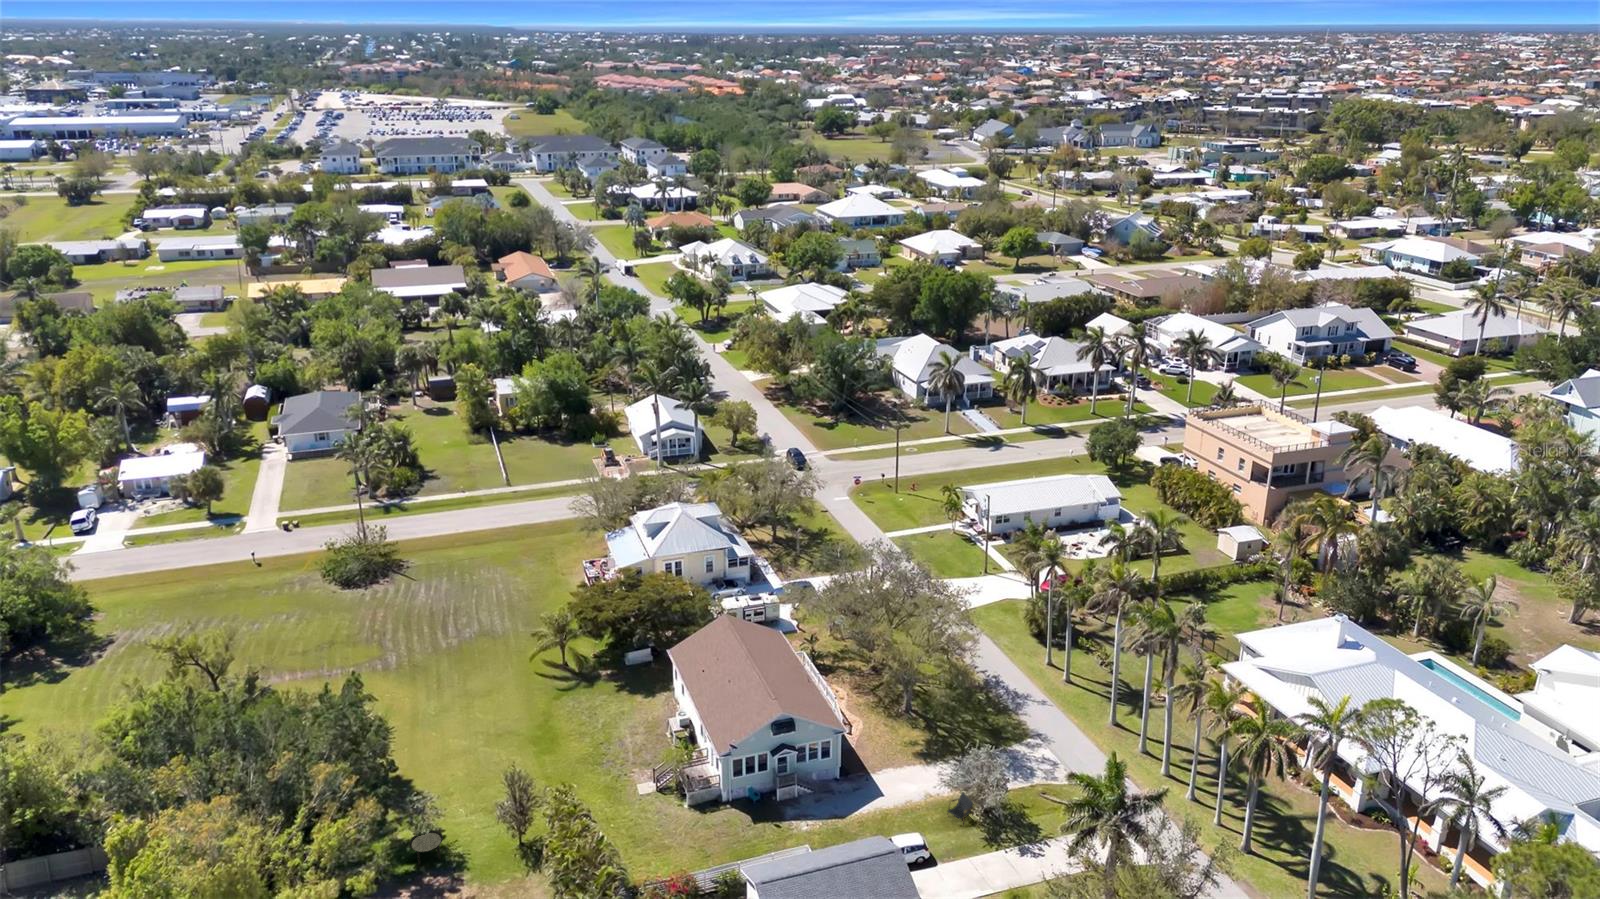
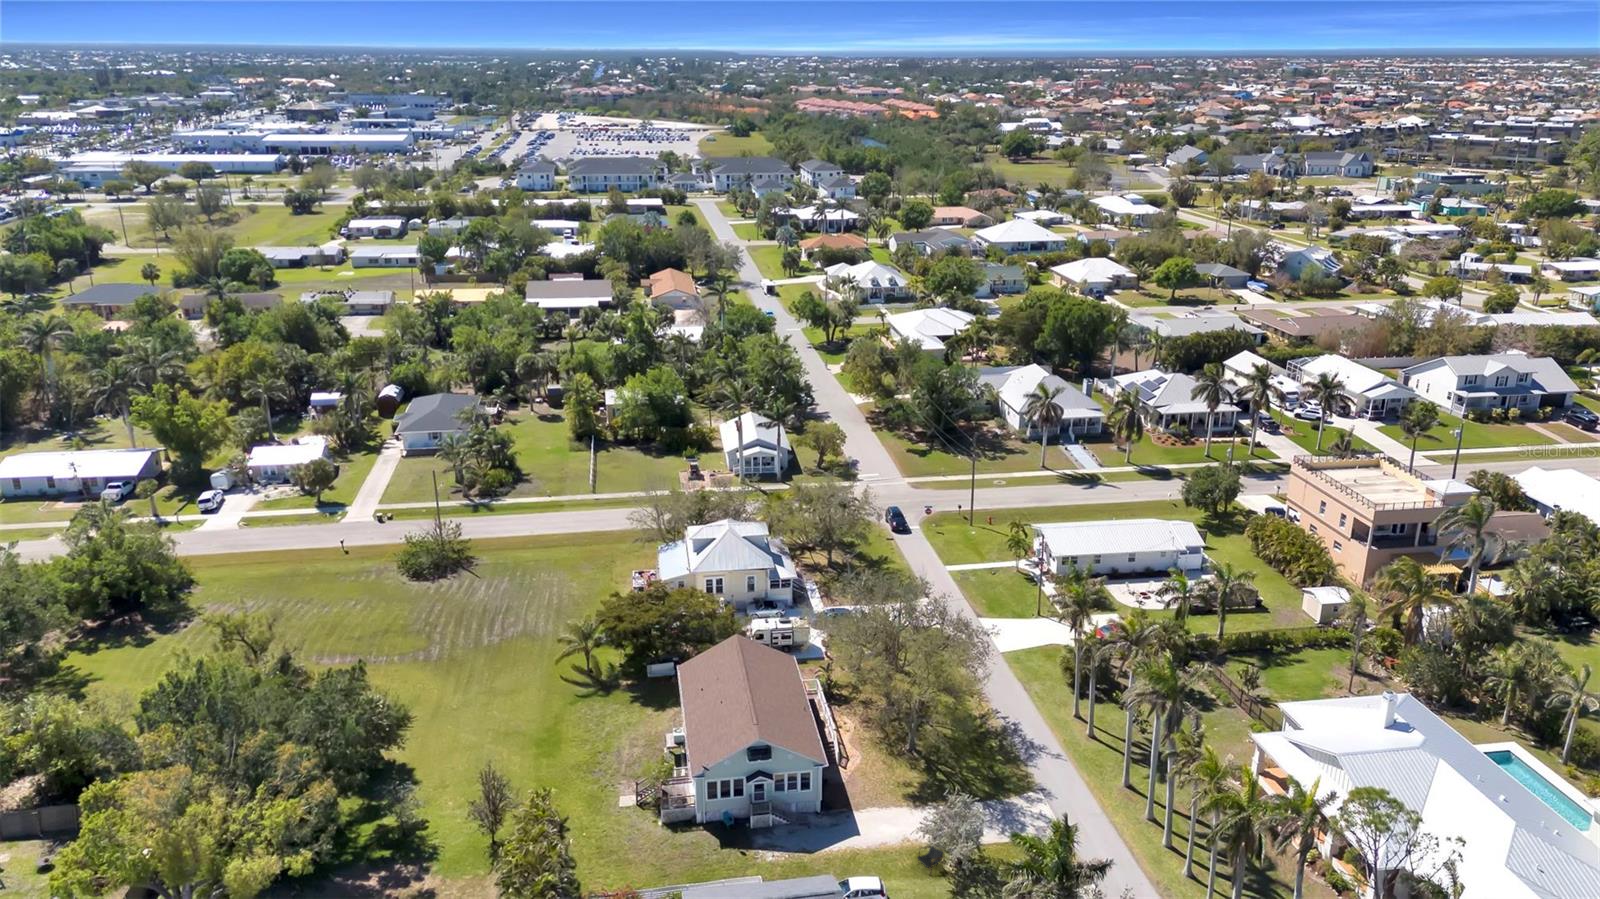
round table: present [409,830,443,866] -> none [393,819,425,851]

